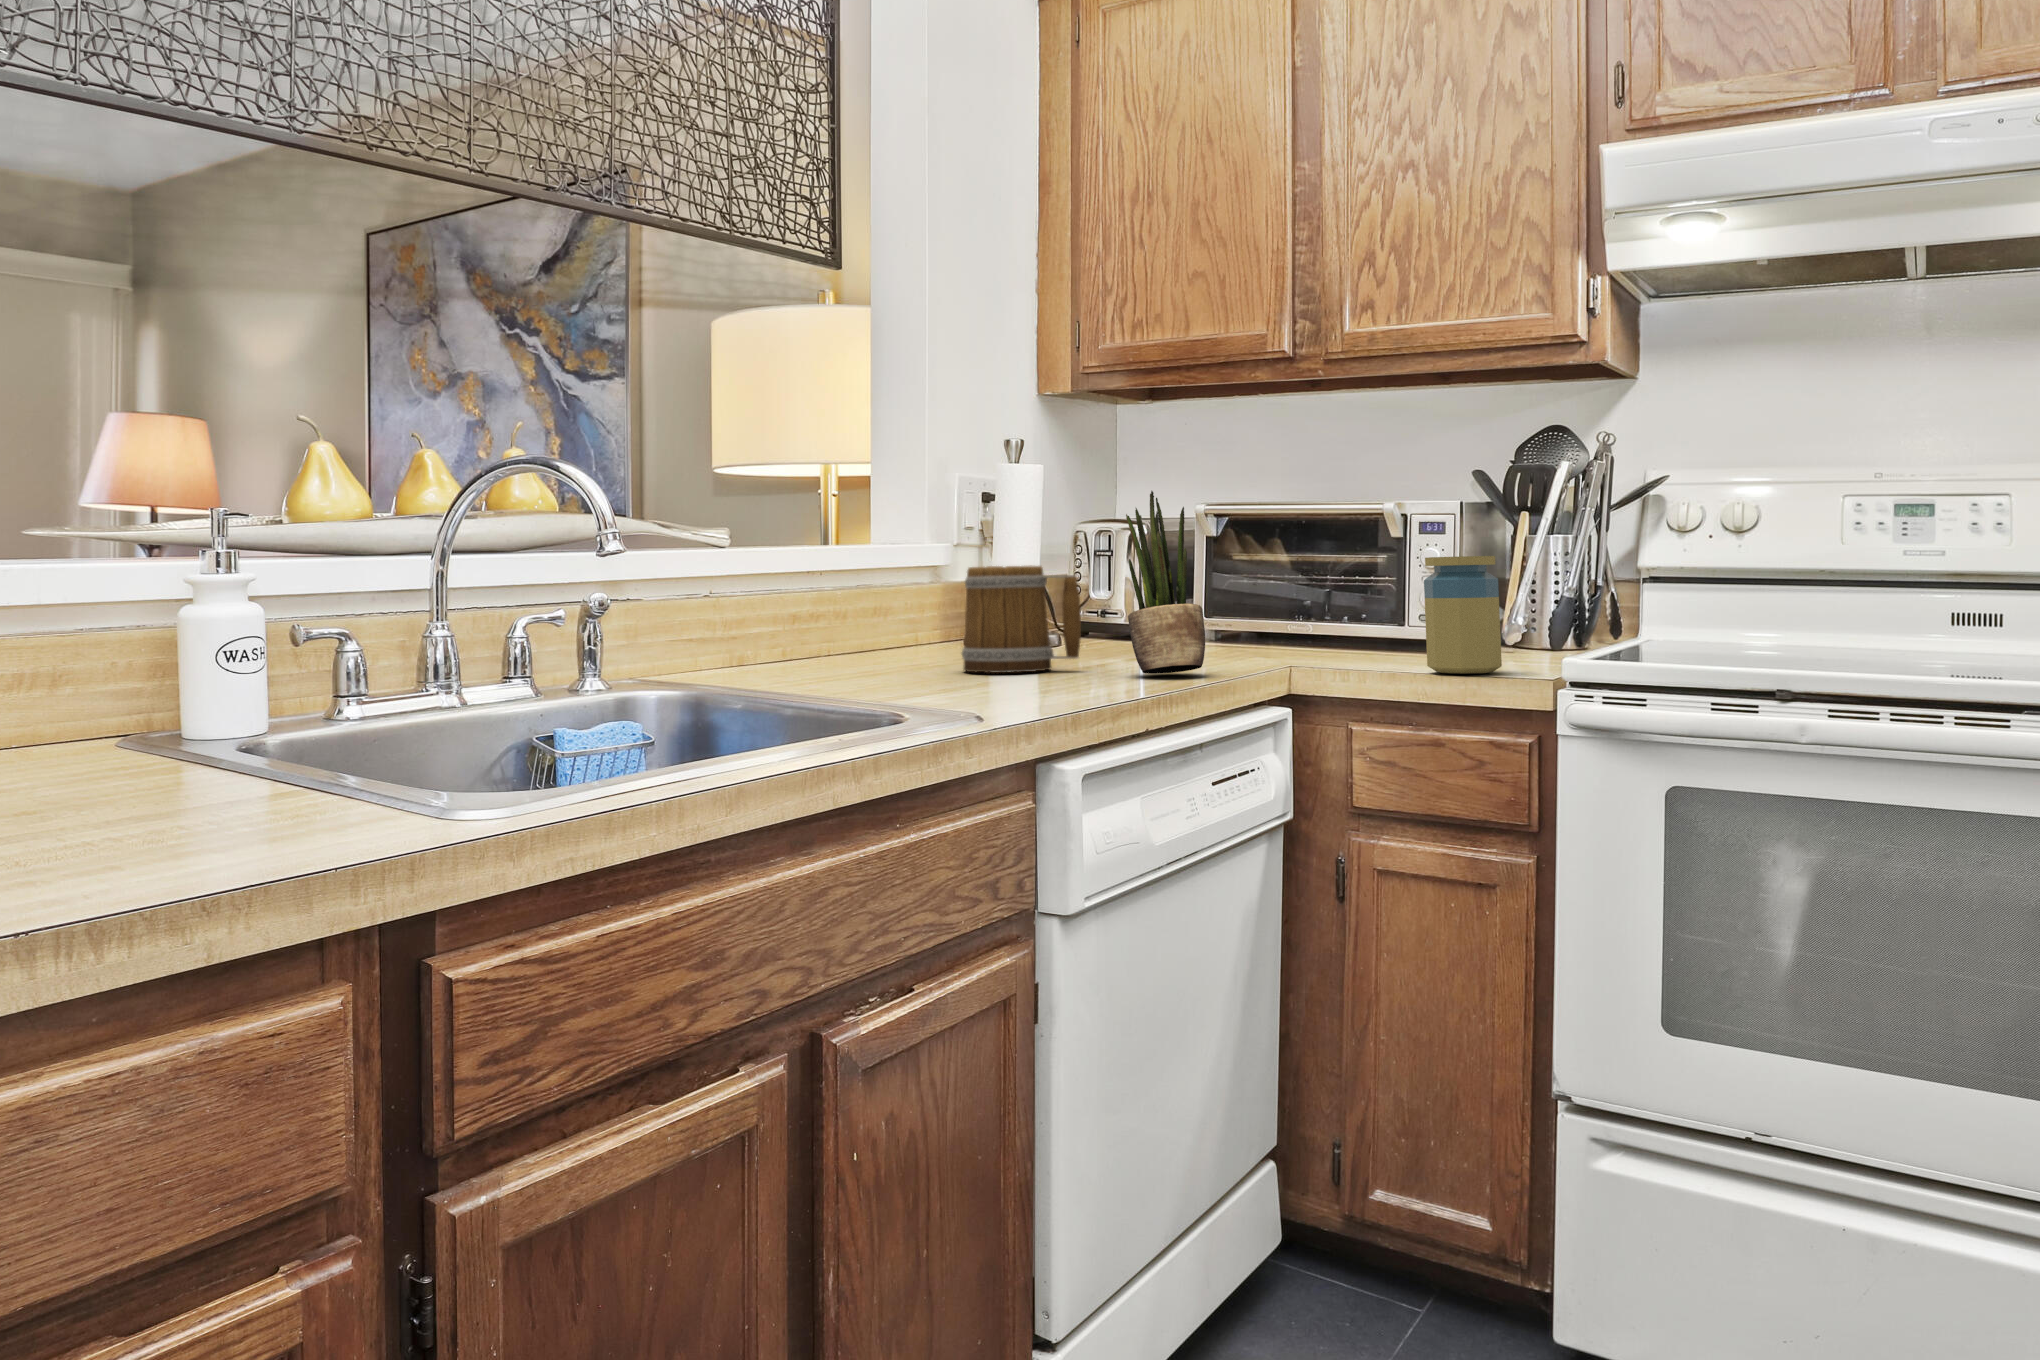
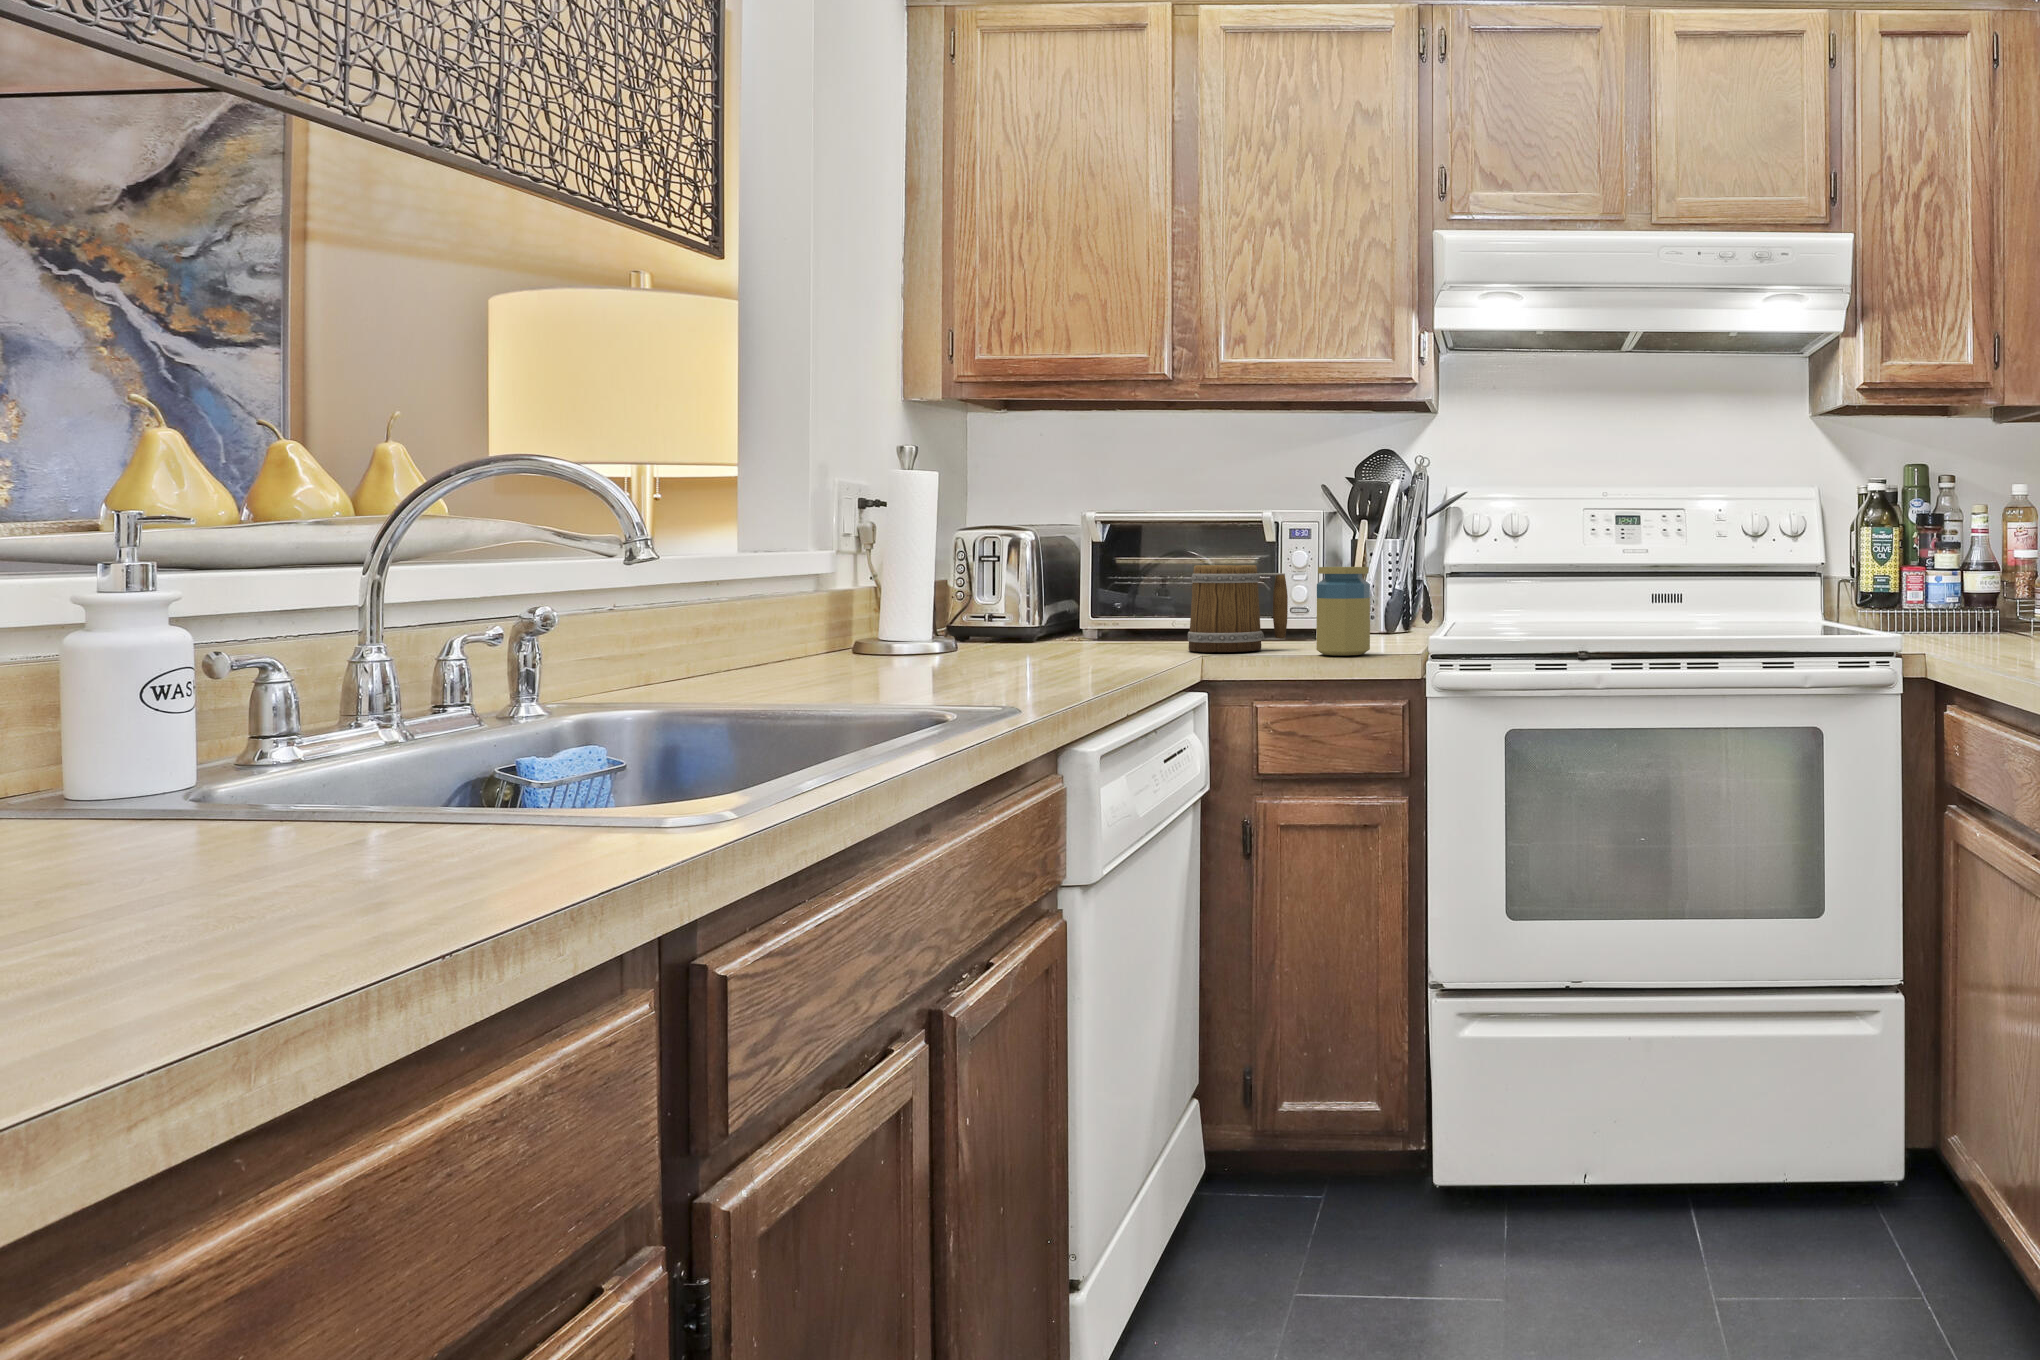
potted plant: present [1126,491,1205,674] -> none [1083,506,1149,661]
mug: present [962,566,1081,673] -> present [1188,565,1288,652]

